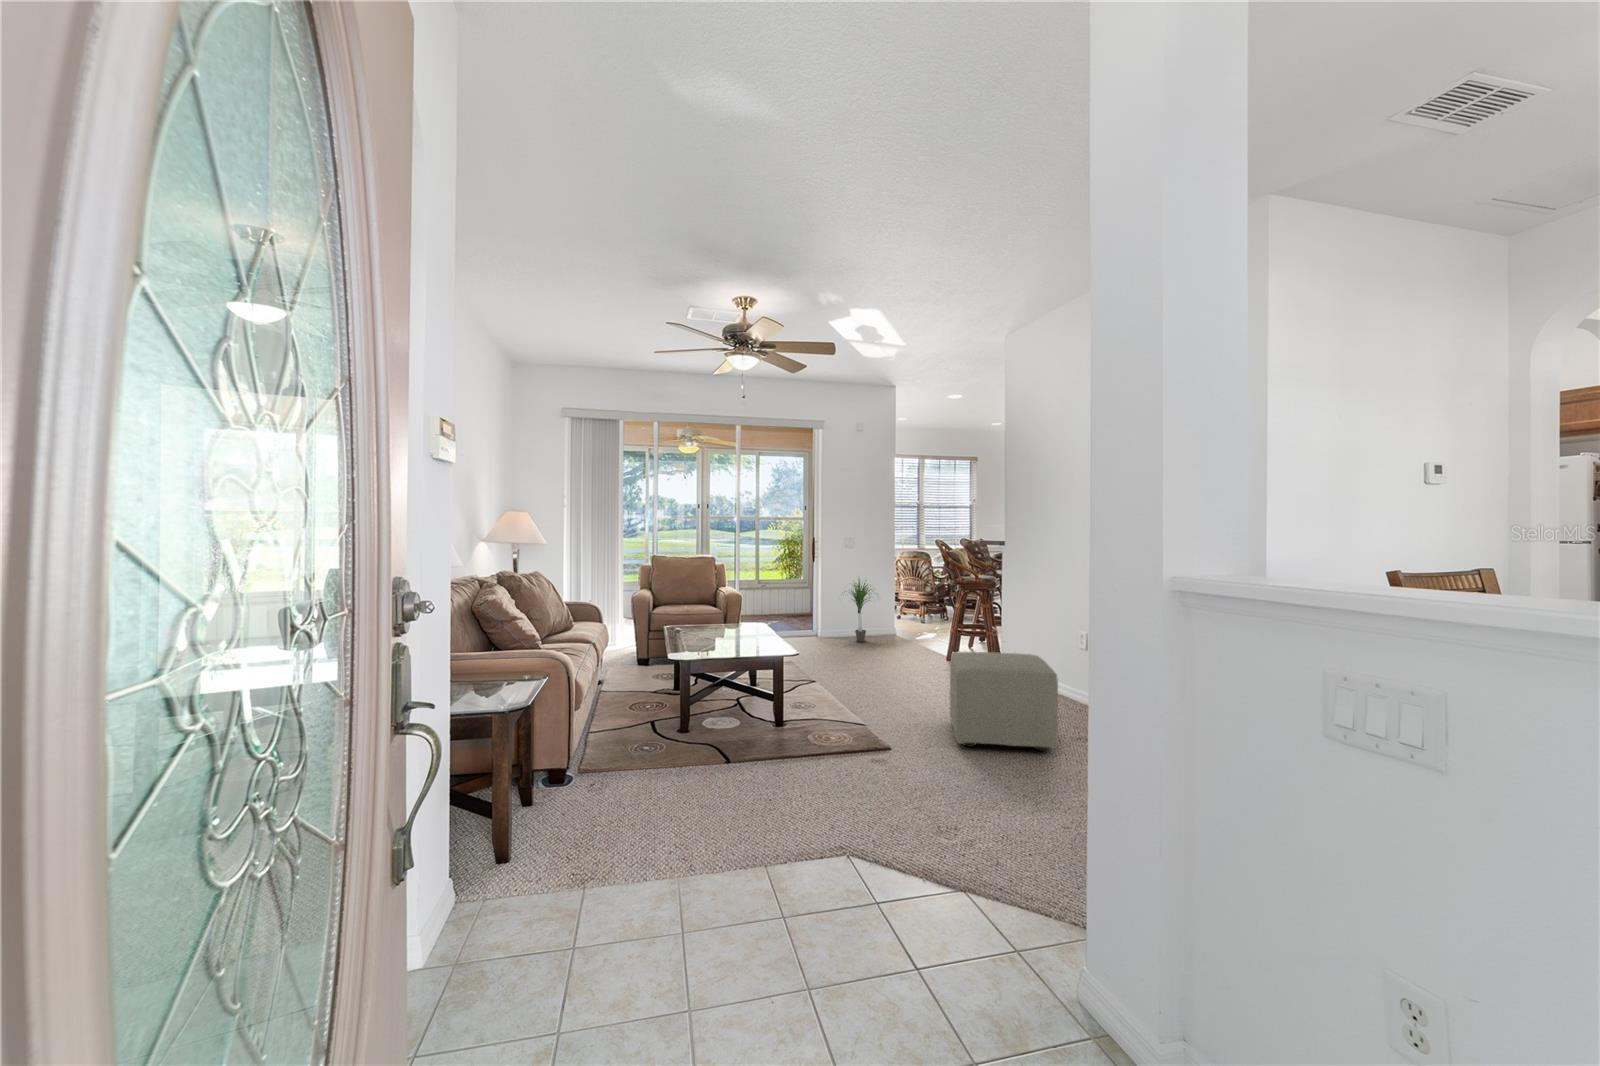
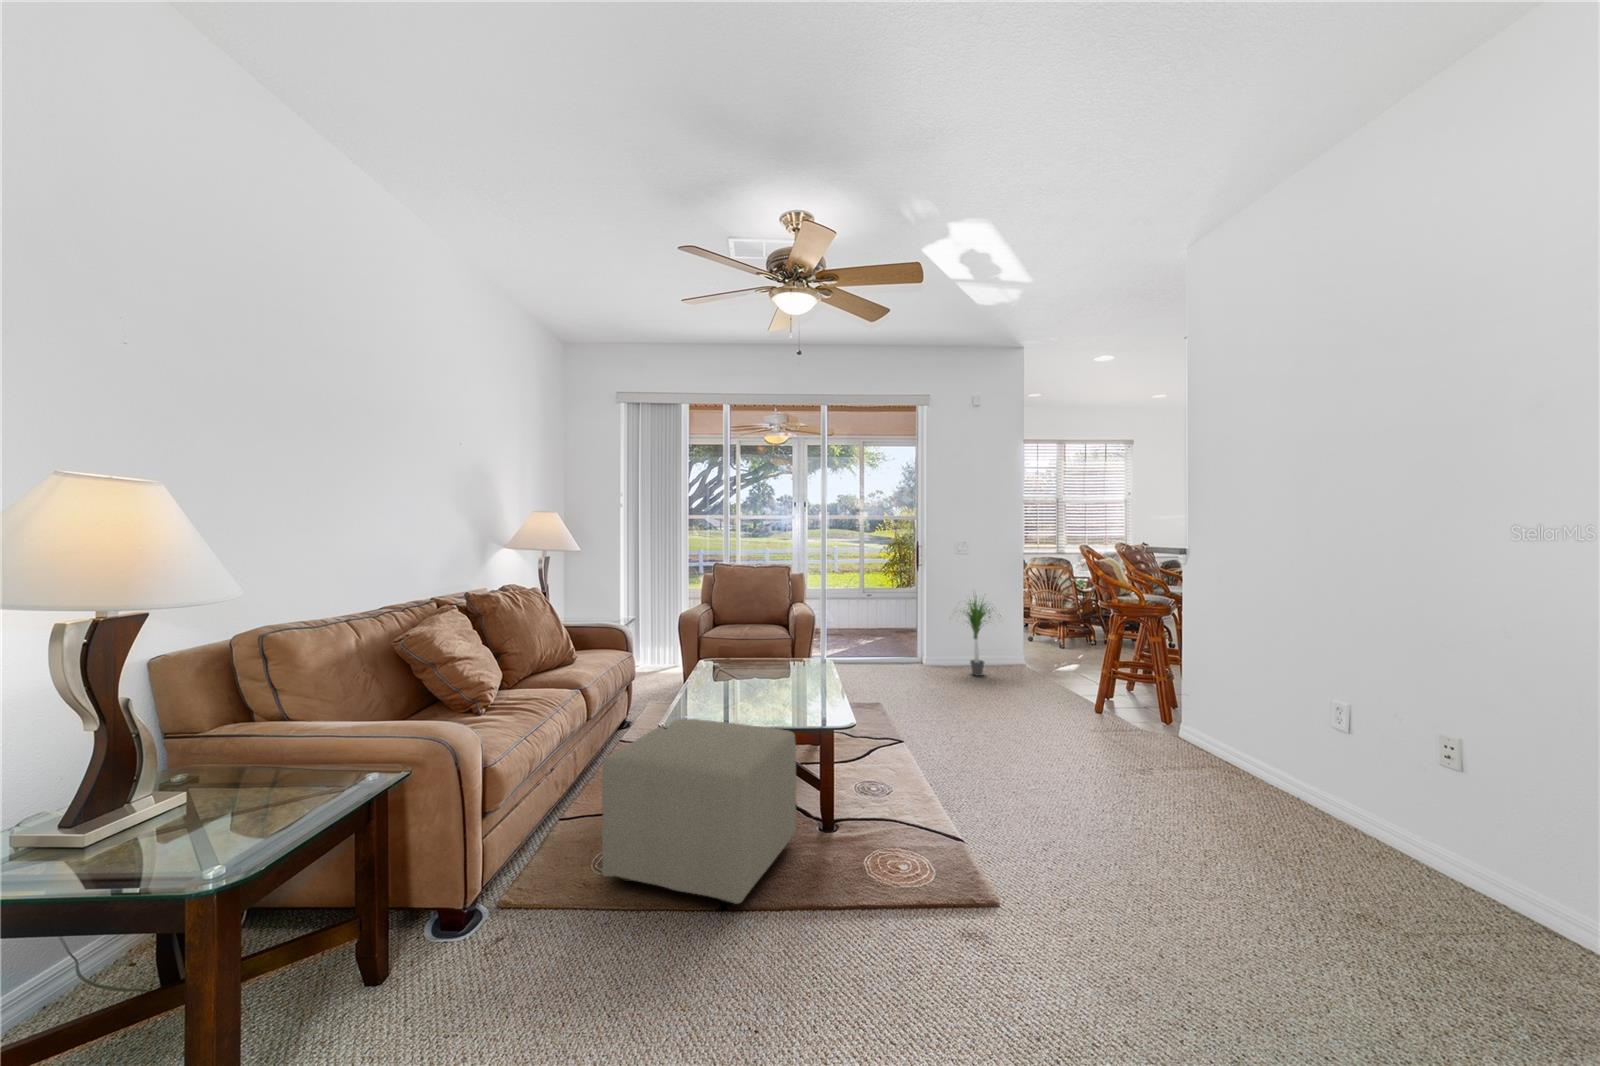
ottoman: present [950,652,1058,751] -> present [602,719,796,904]

